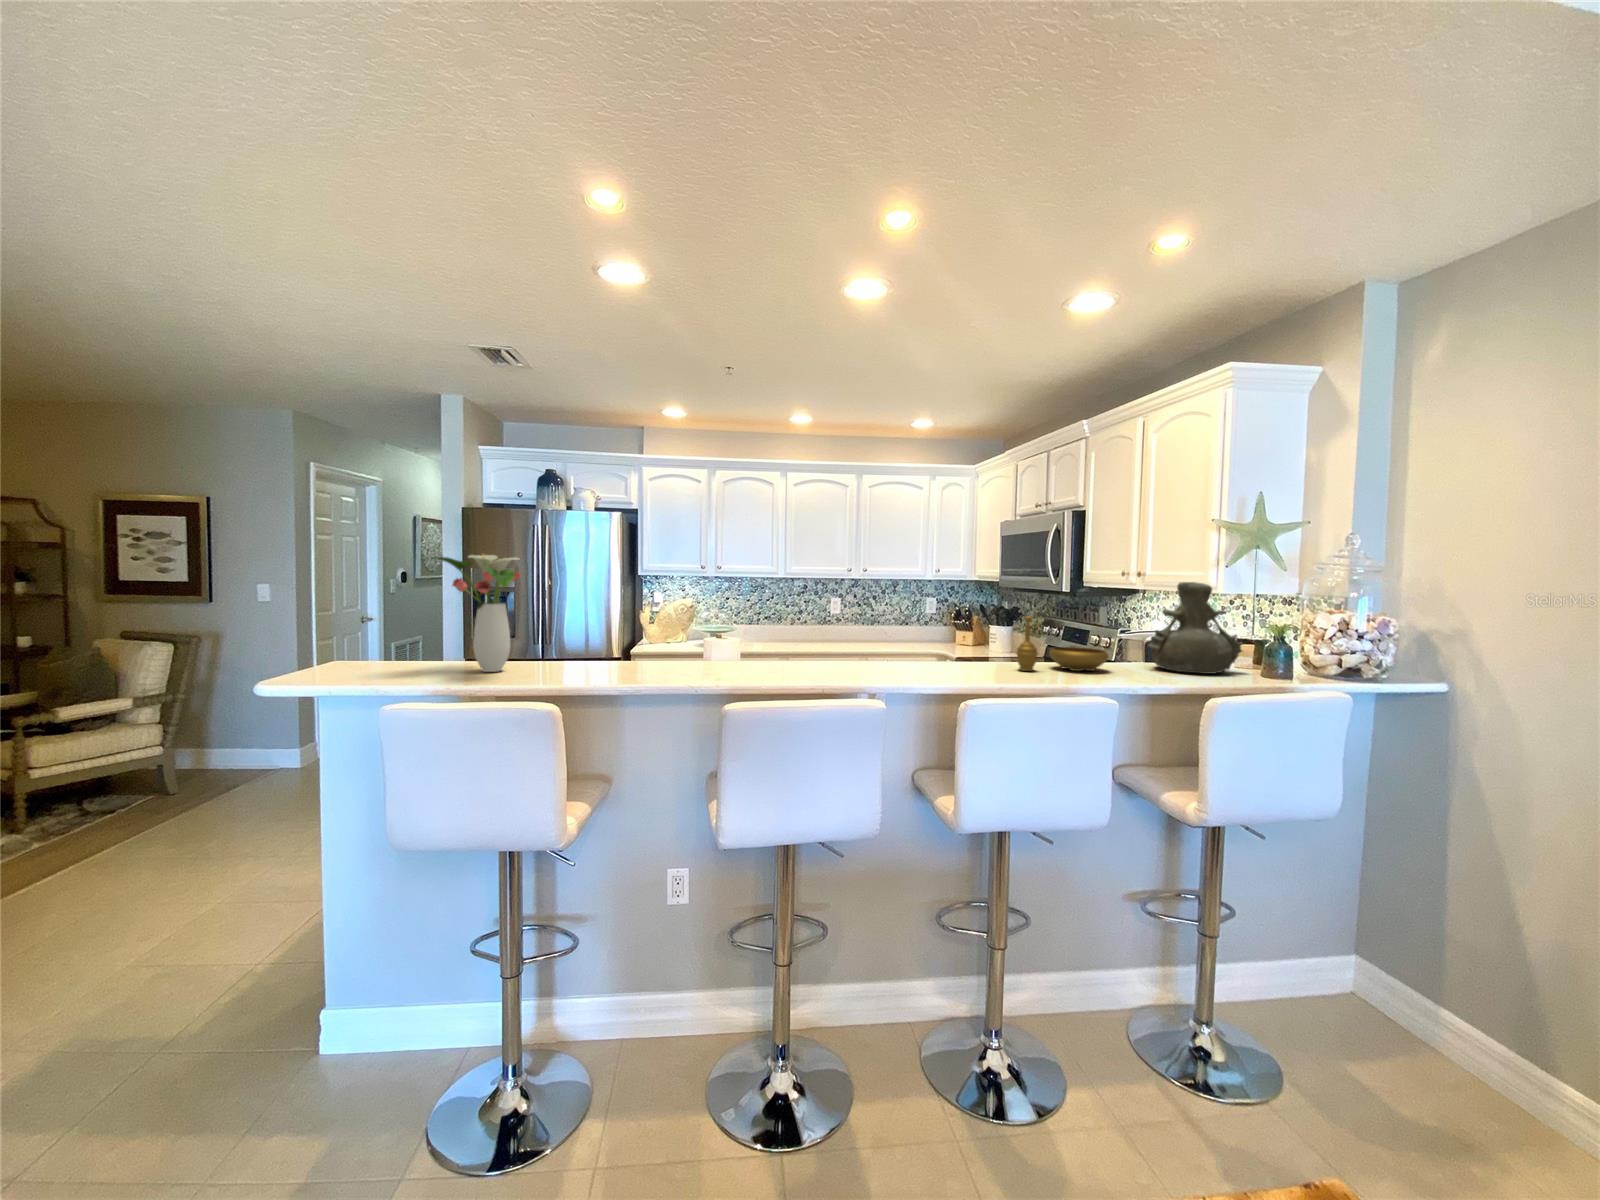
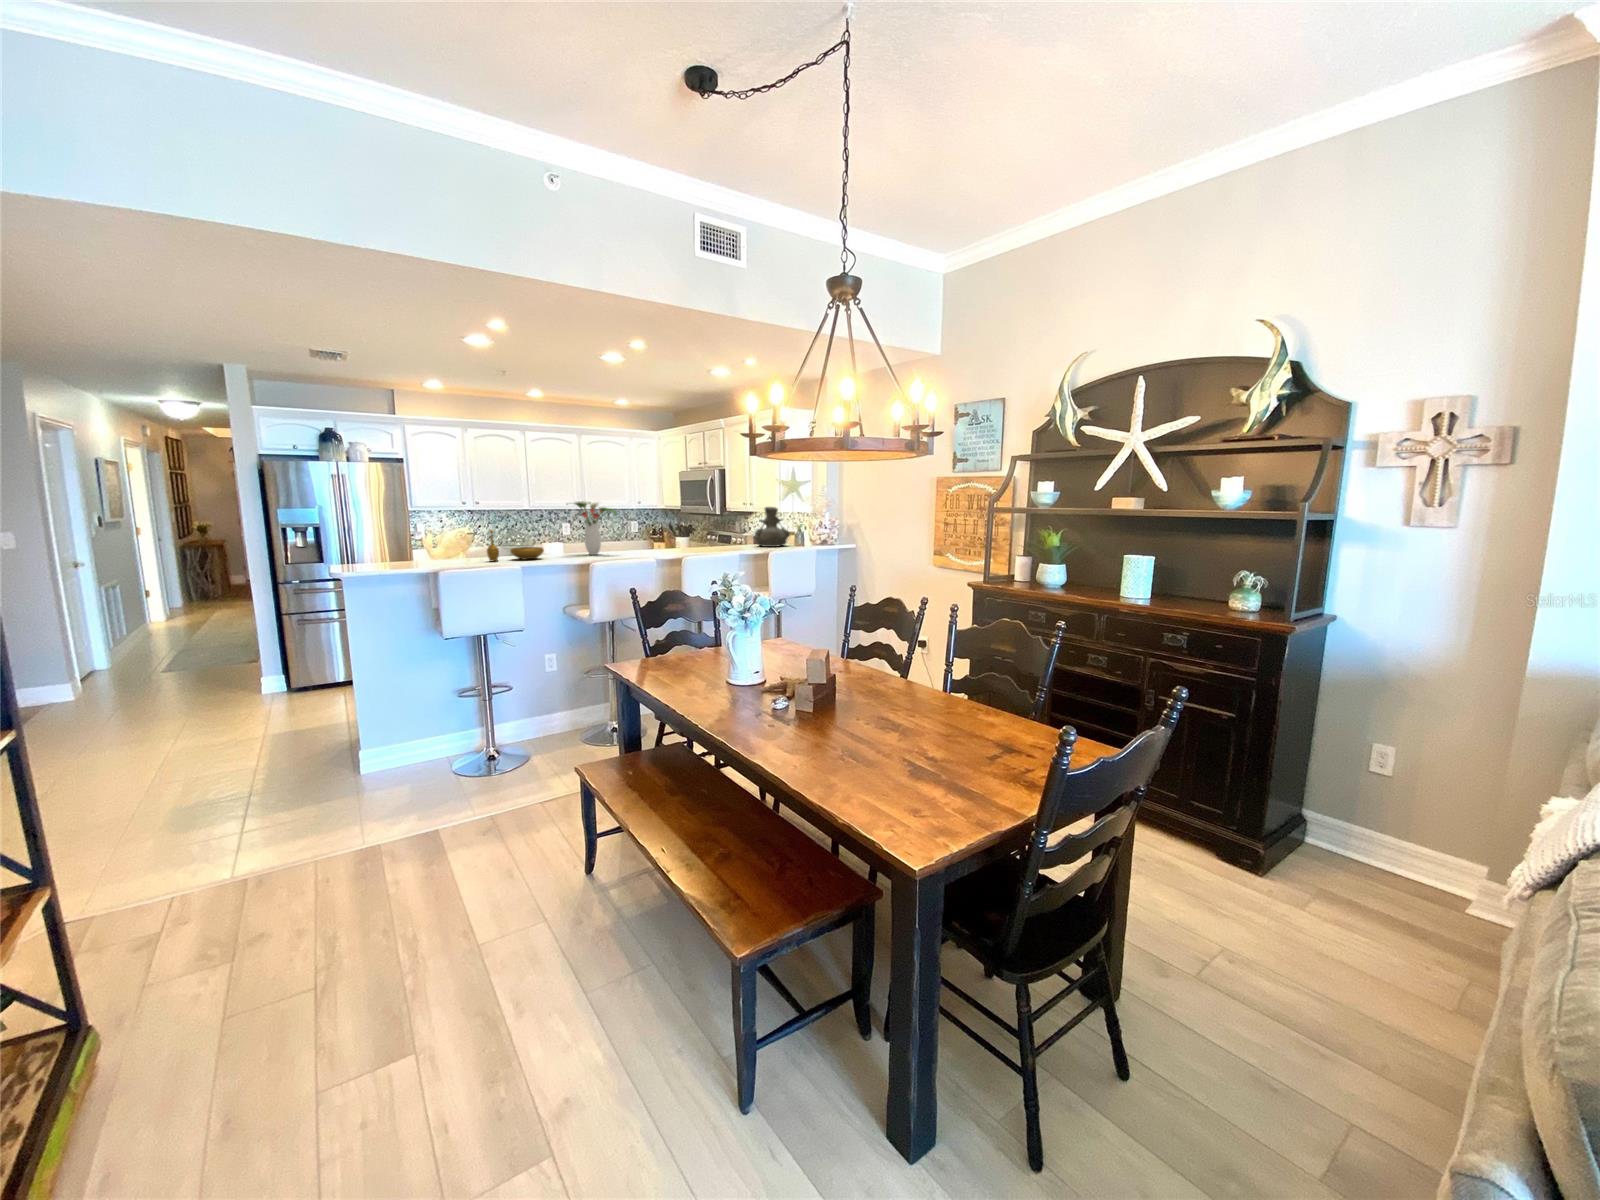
flower arrangement: present [434,555,520,672] -> present [567,501,616,555]
decorative bowl: present [1017,616,1109,671] -> present [487,530,544,561]

